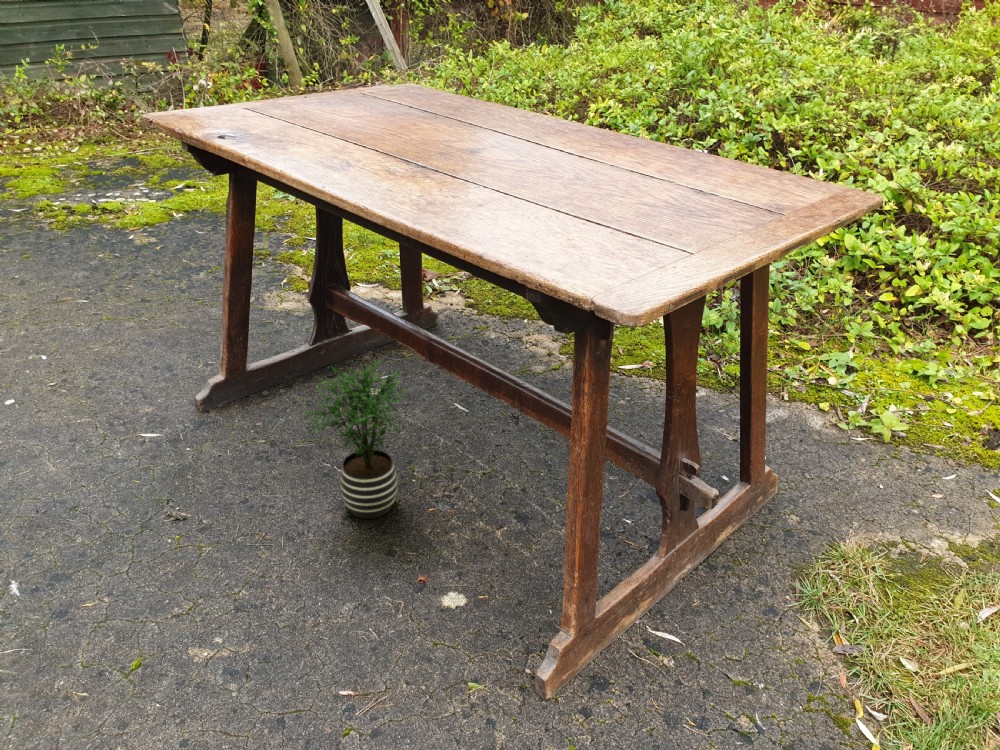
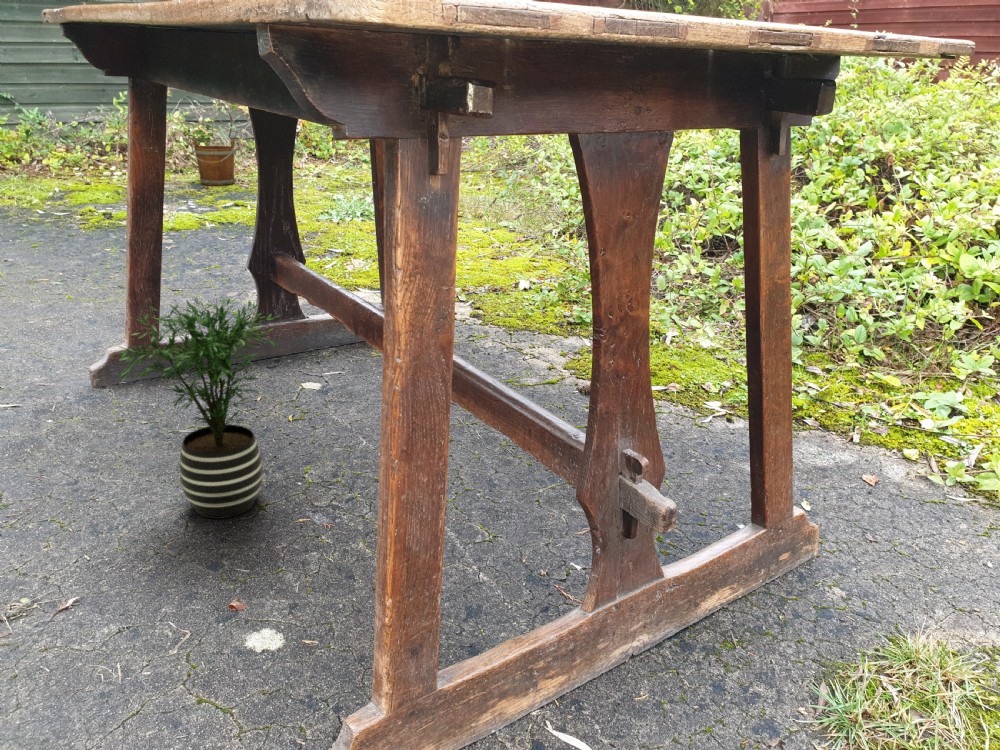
bucket: none [110,108,157,158] -> present [192,138,236,186]

